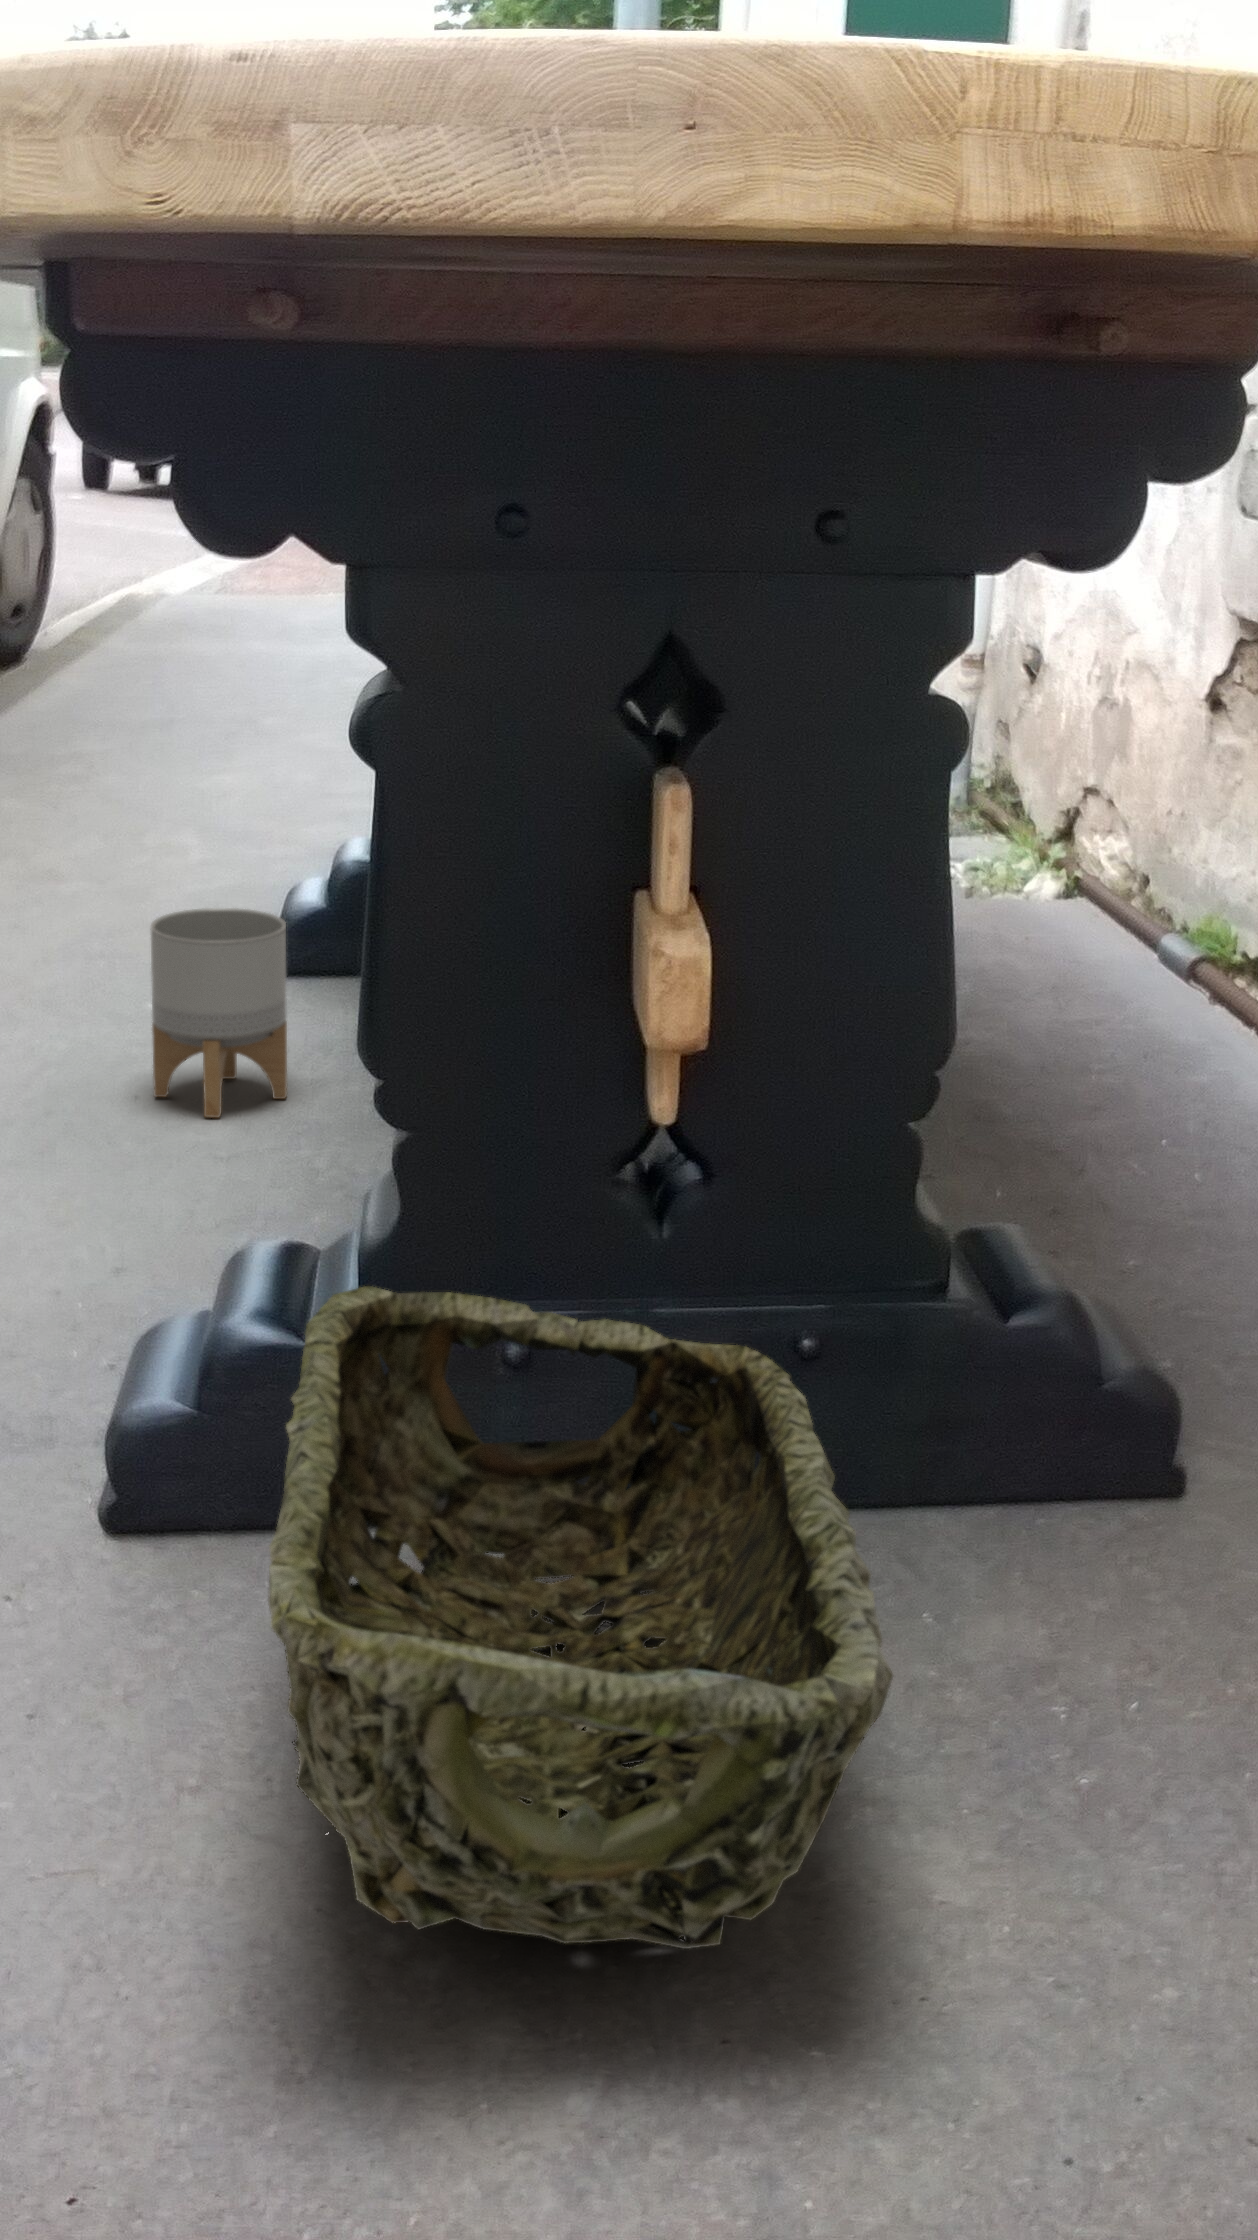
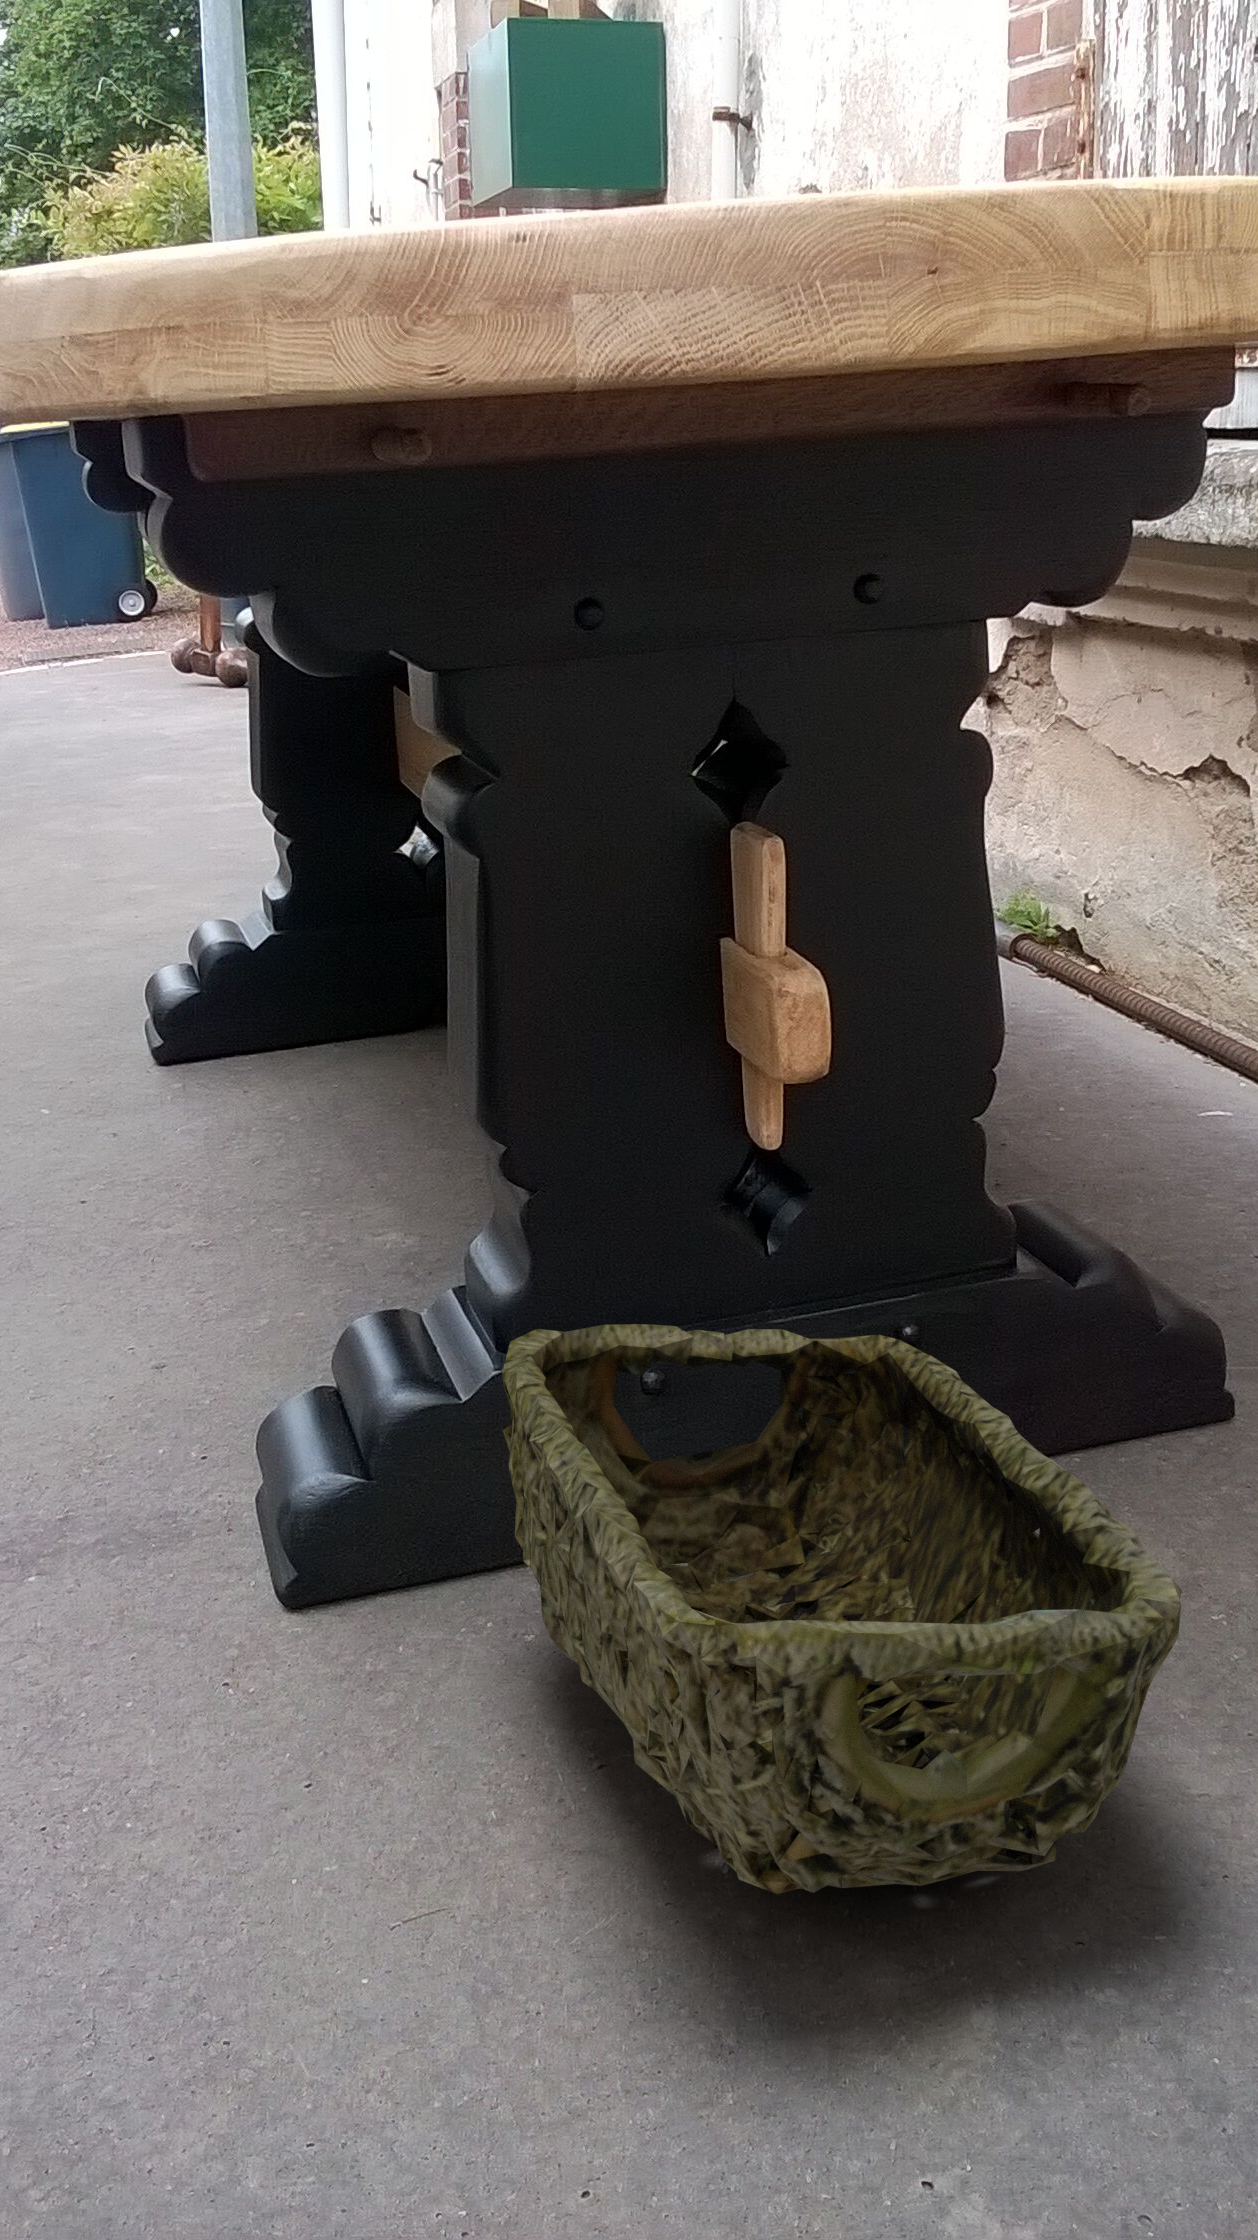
planter: present [151,908,287,1118] -> none [75,999,225,1210]

